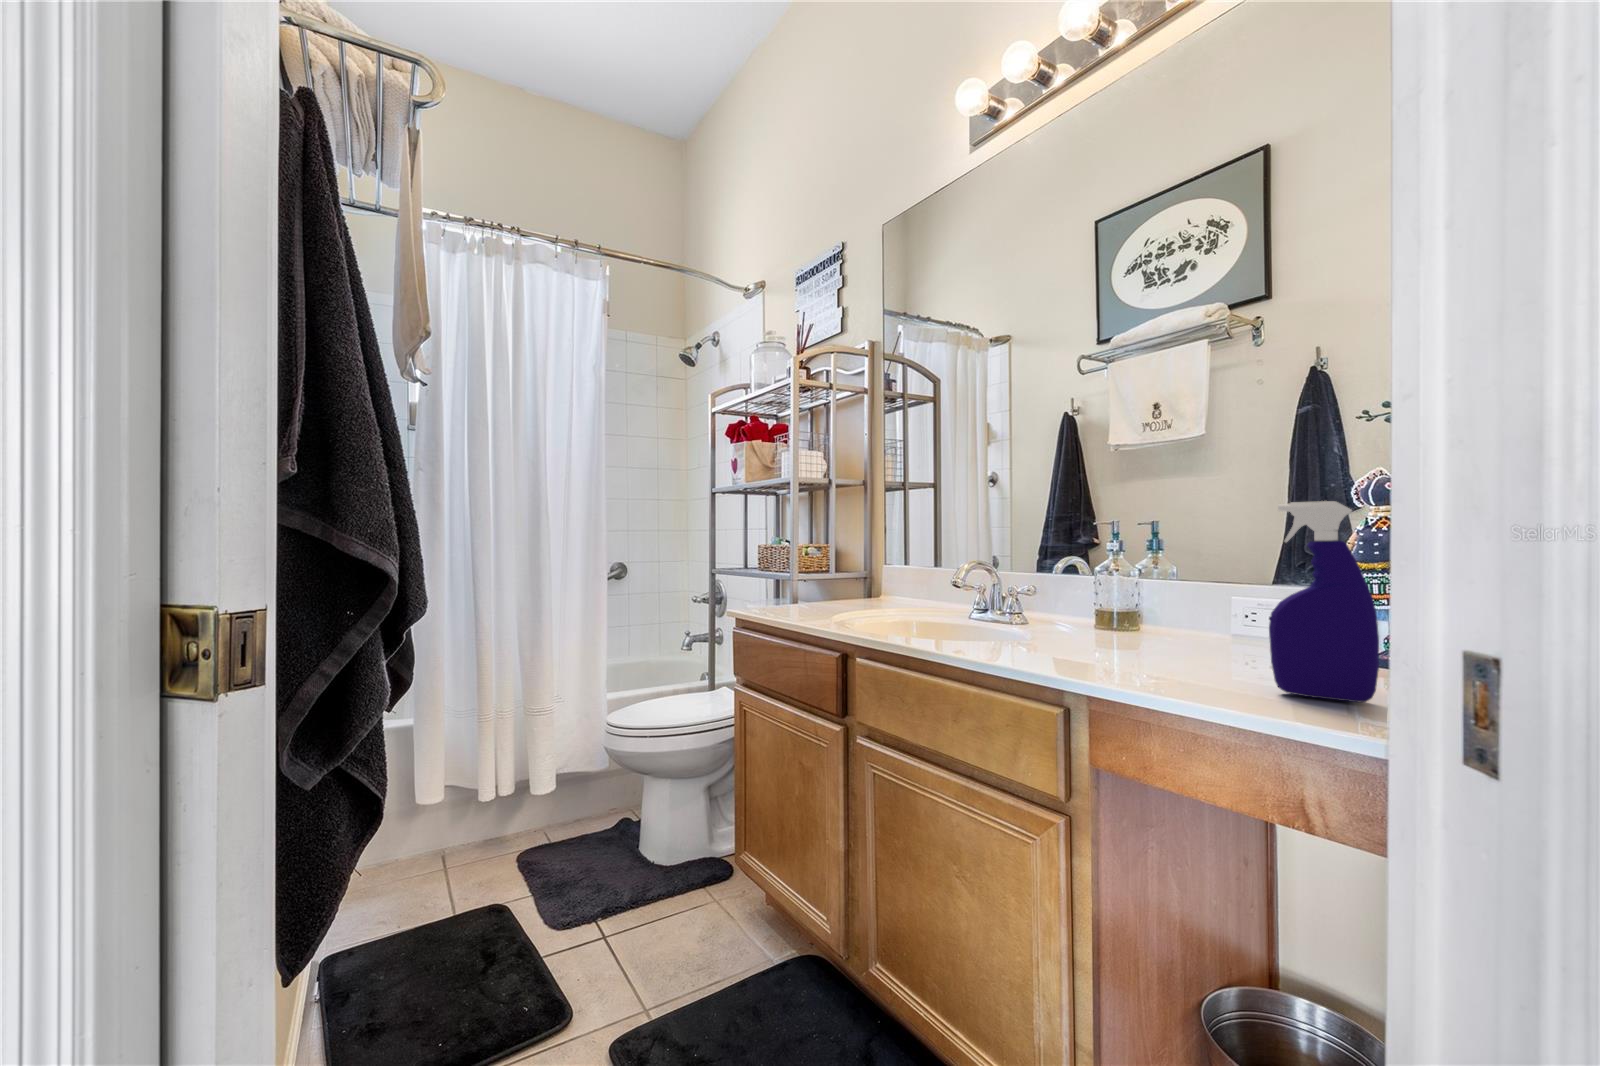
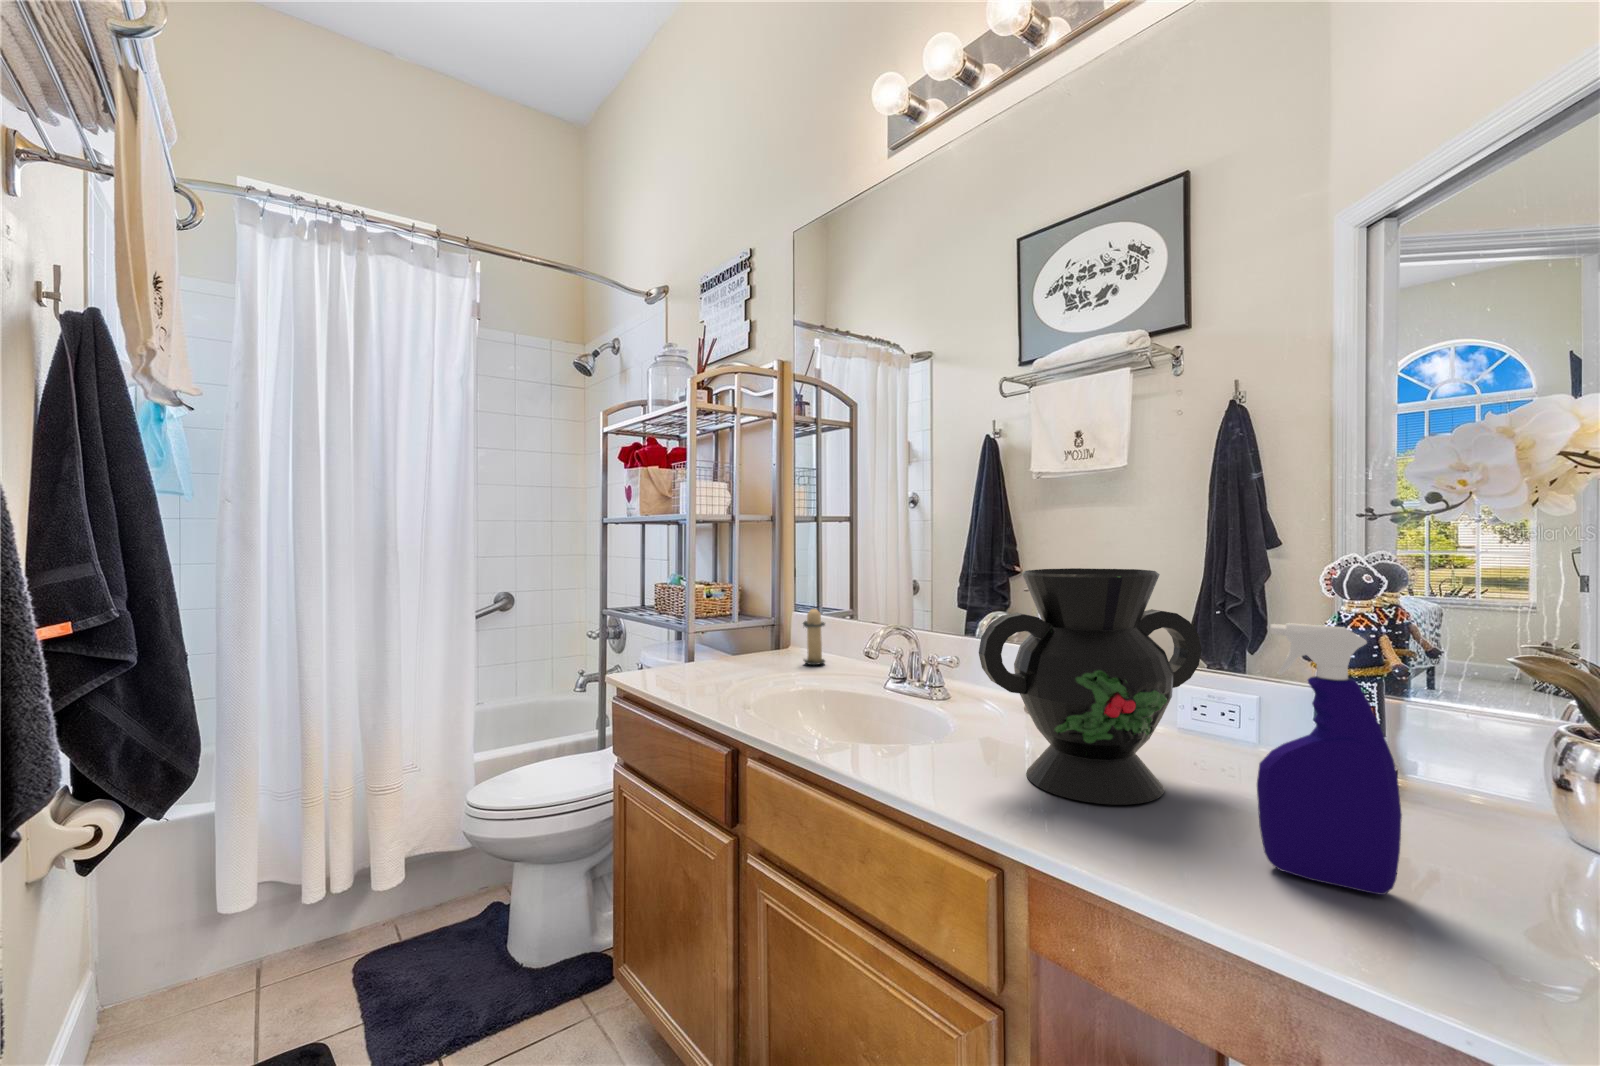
decorative vase: none [1049,482,1242,667] -> present [979,568,1202,805]
candle: none [893,553,919,606] -> present [803,609,825,665]

